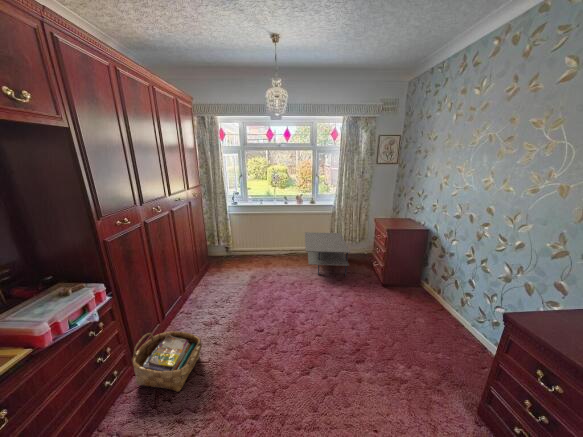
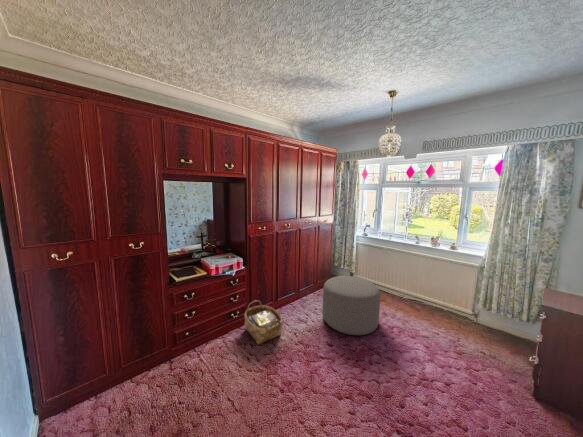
side table: present [305,232,350,276] -> none [413,280,490,352]
ottoman: none [226,250,286,313] -> present [323,276,381,335]

